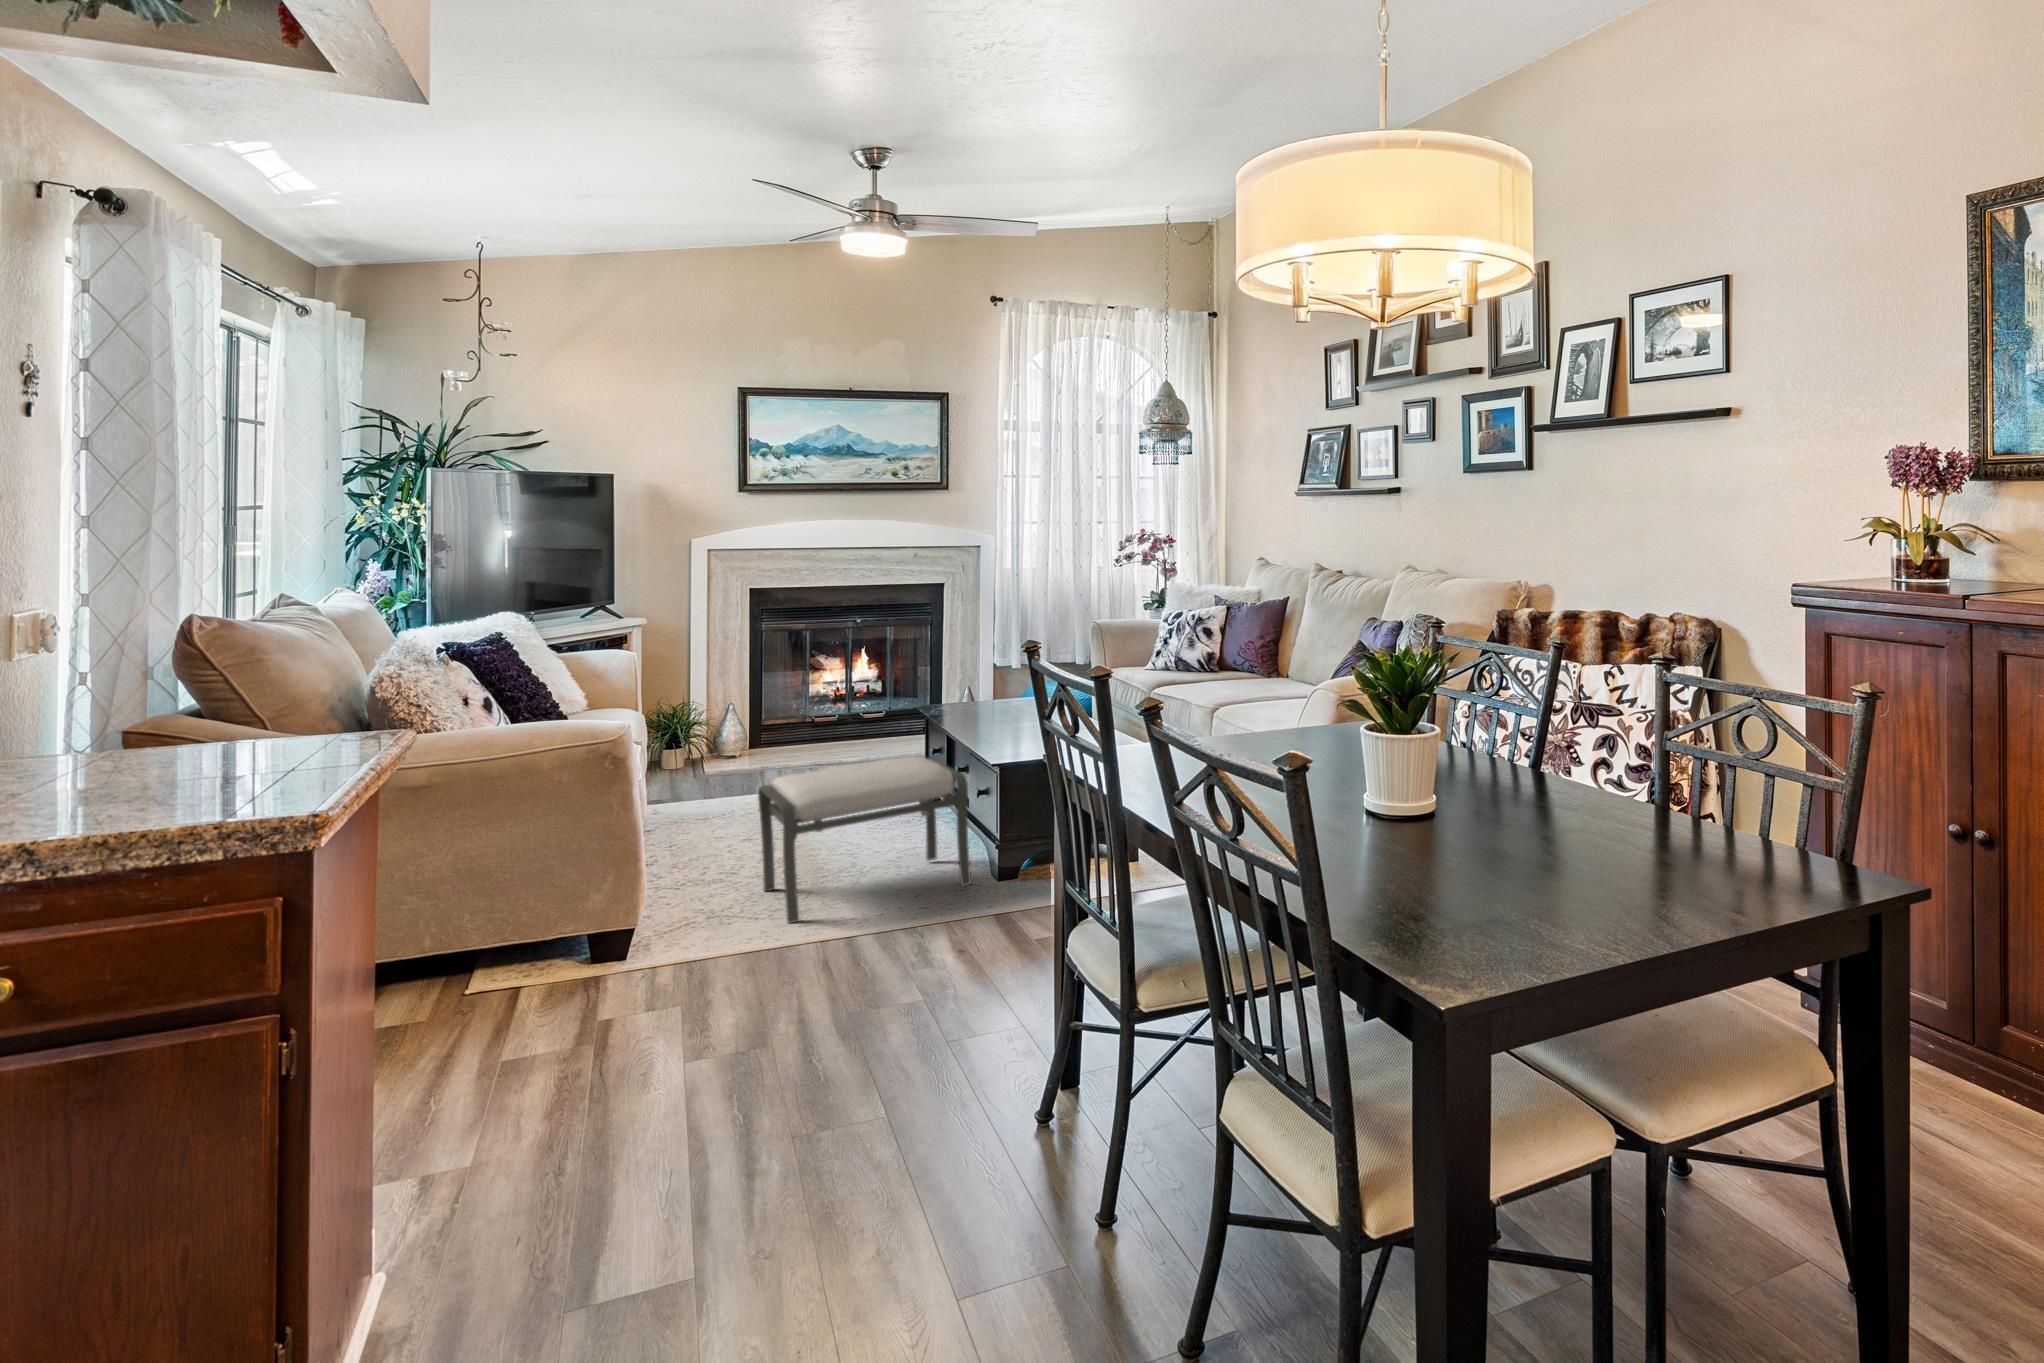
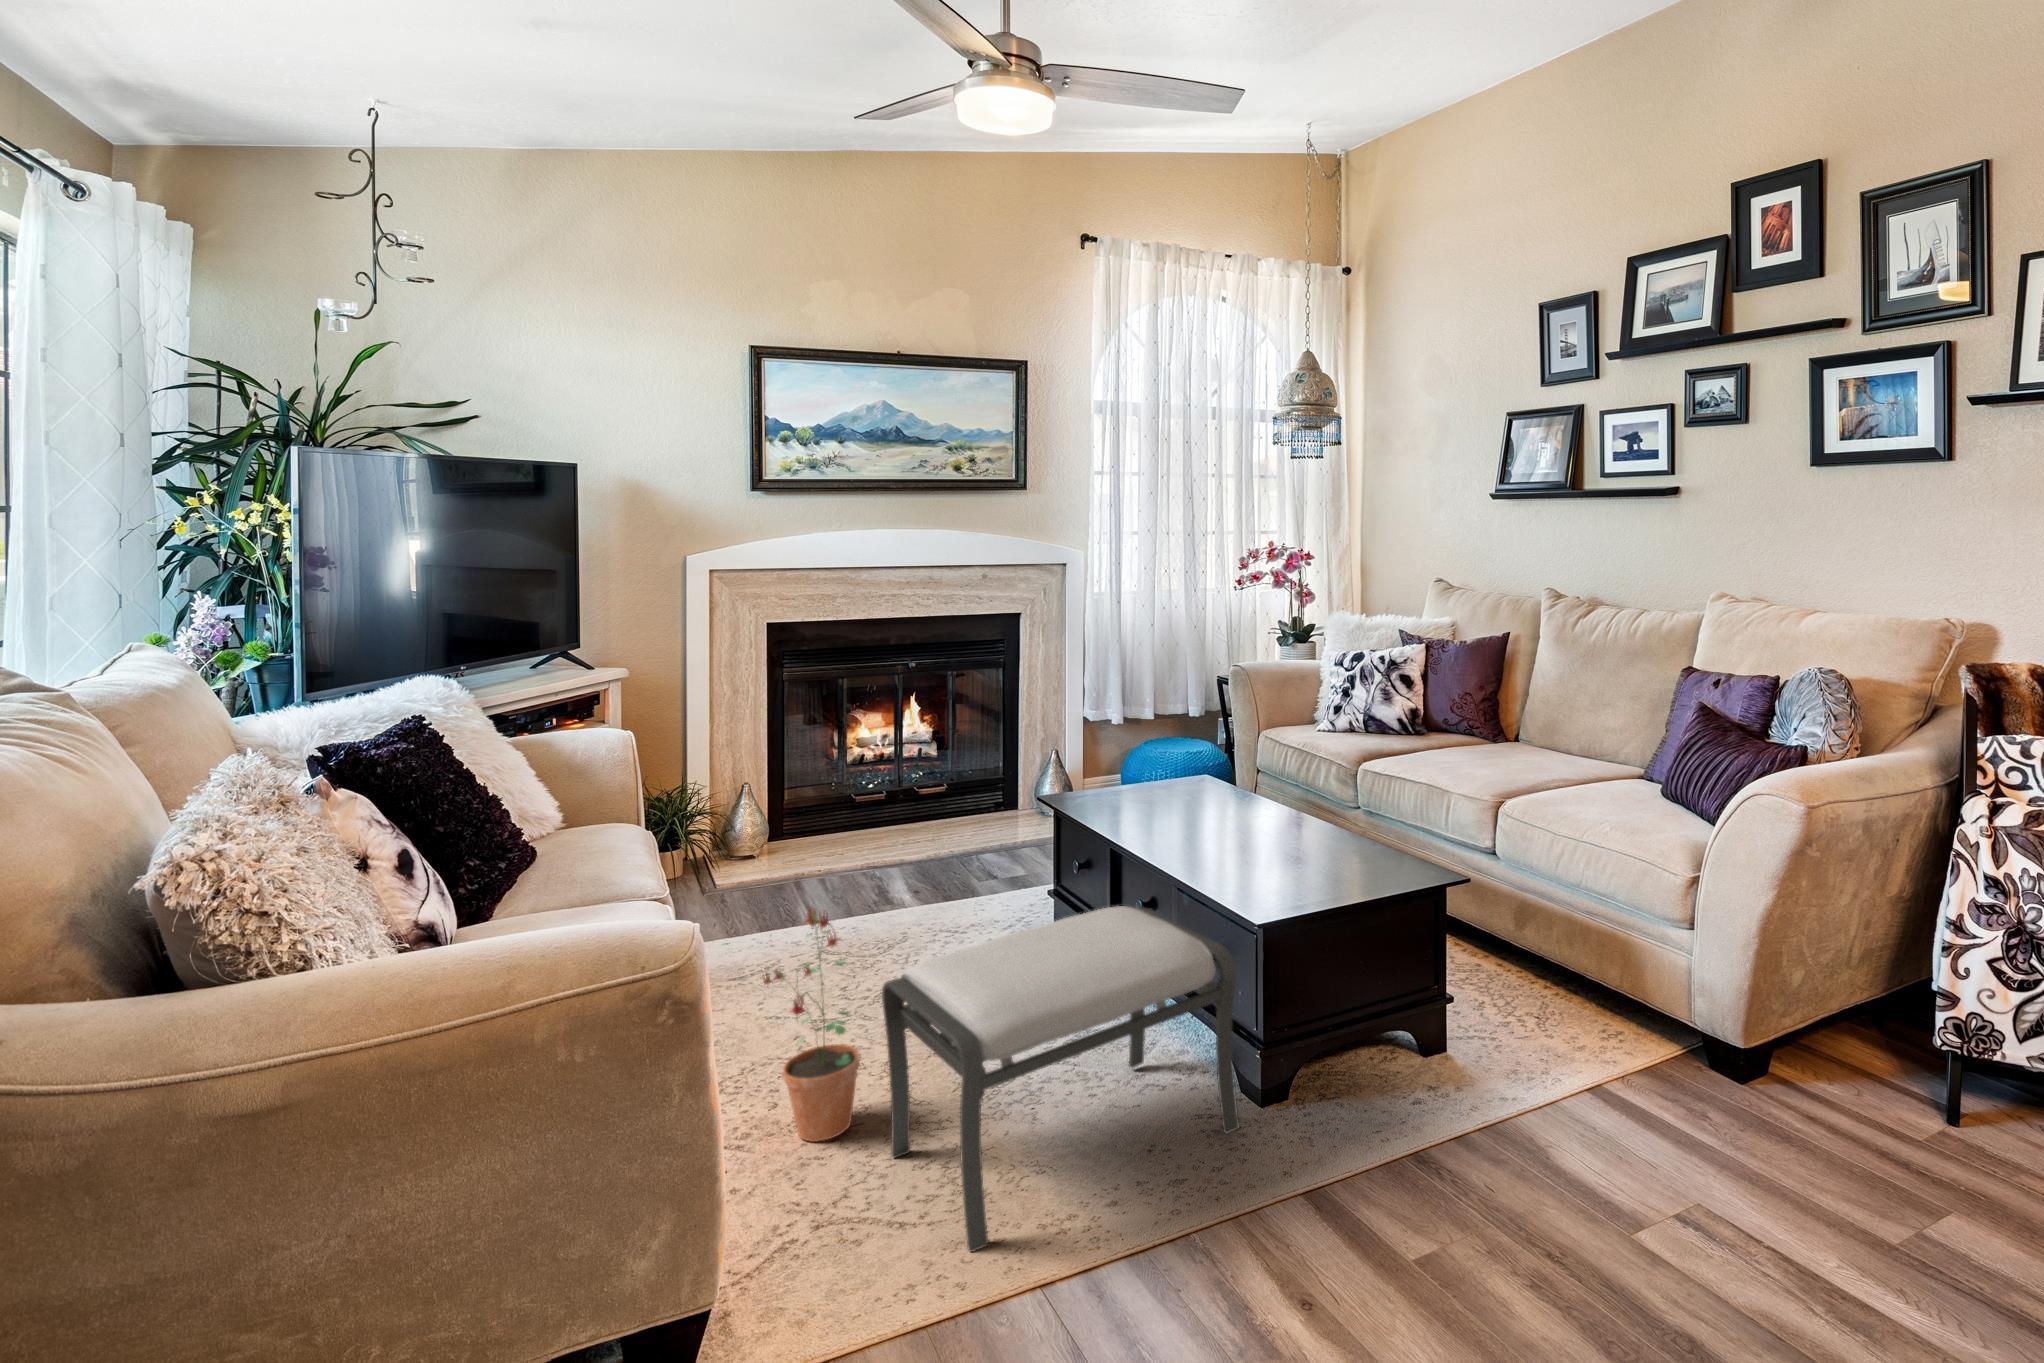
potted plant: none [694,750,752,884] -> present [763,908,860,1141]

